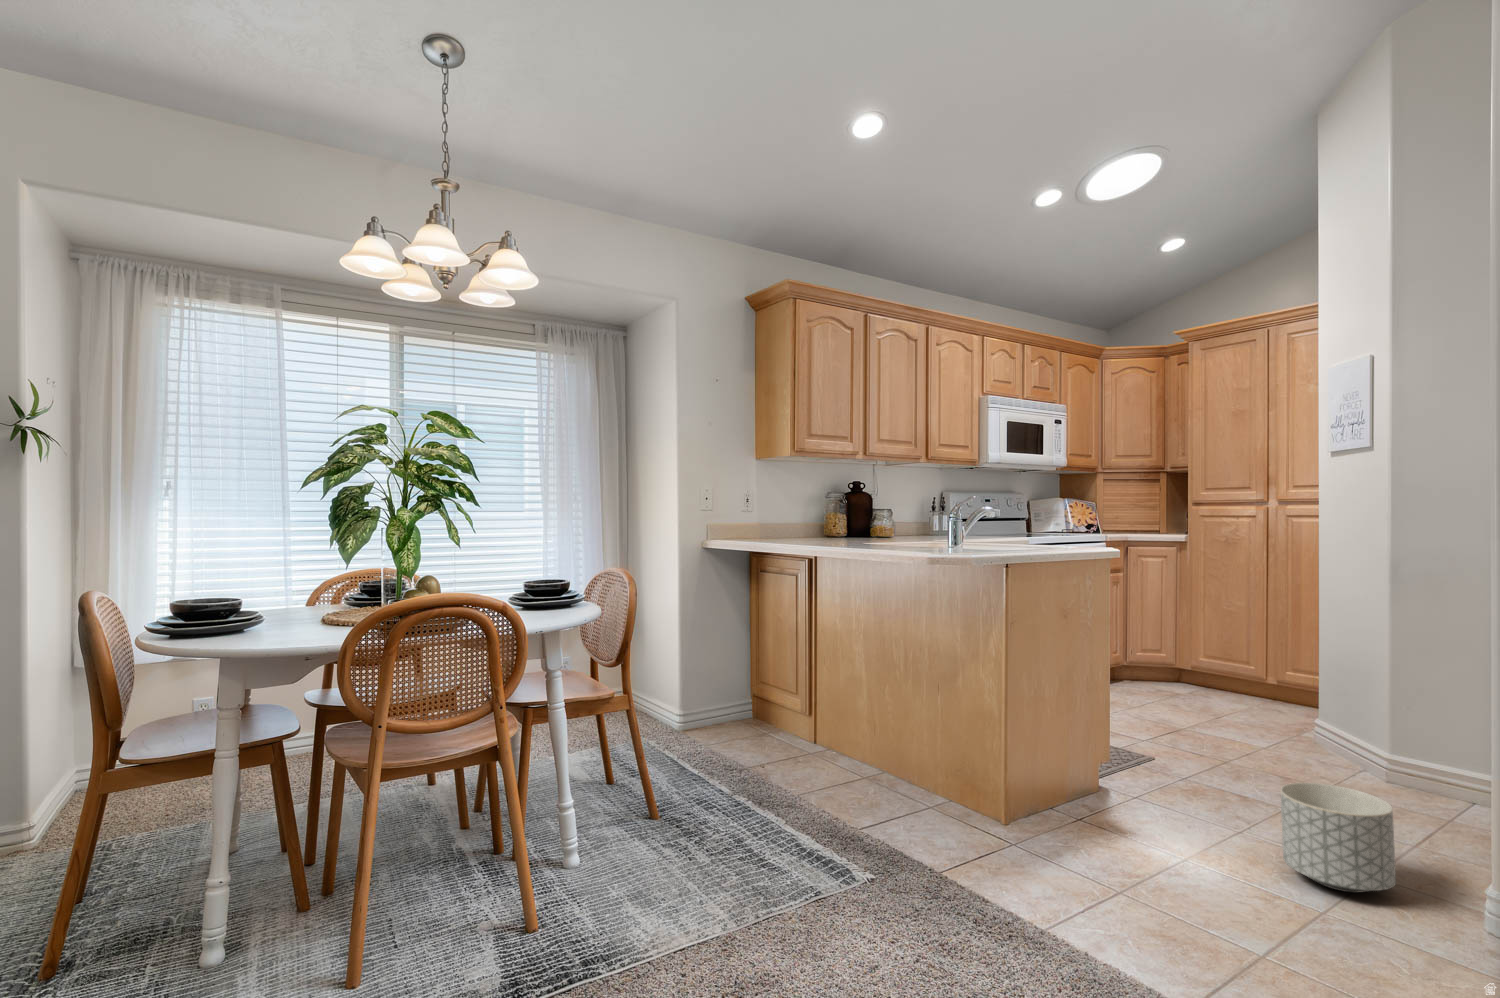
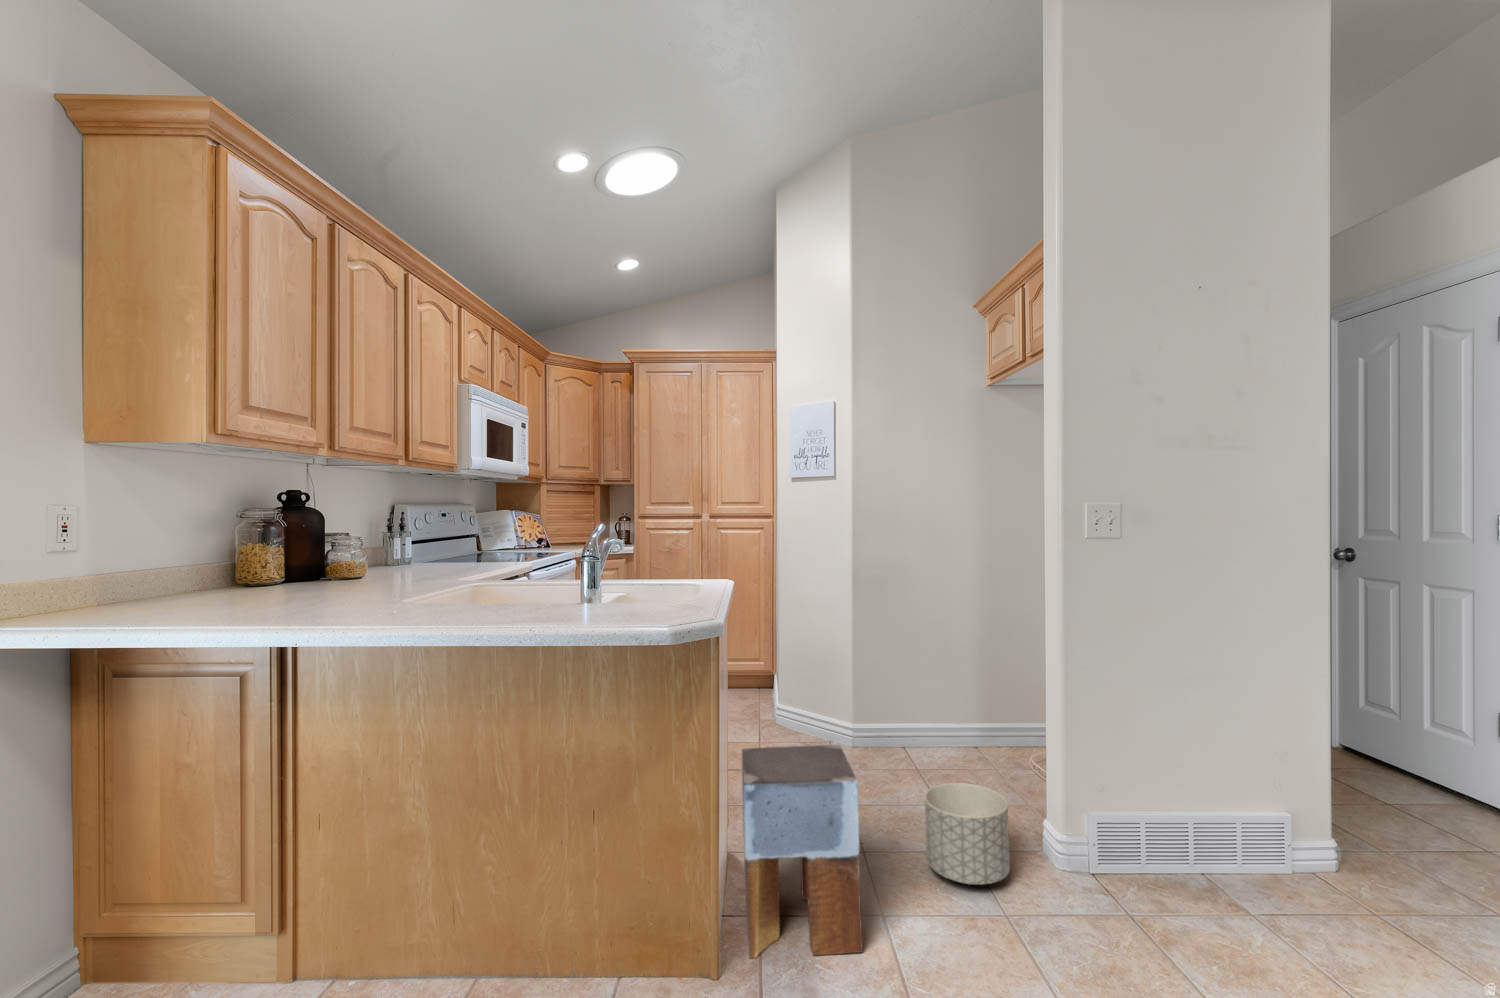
stool: none [1039,684,1174,862] -> present [742,745,863,959]

